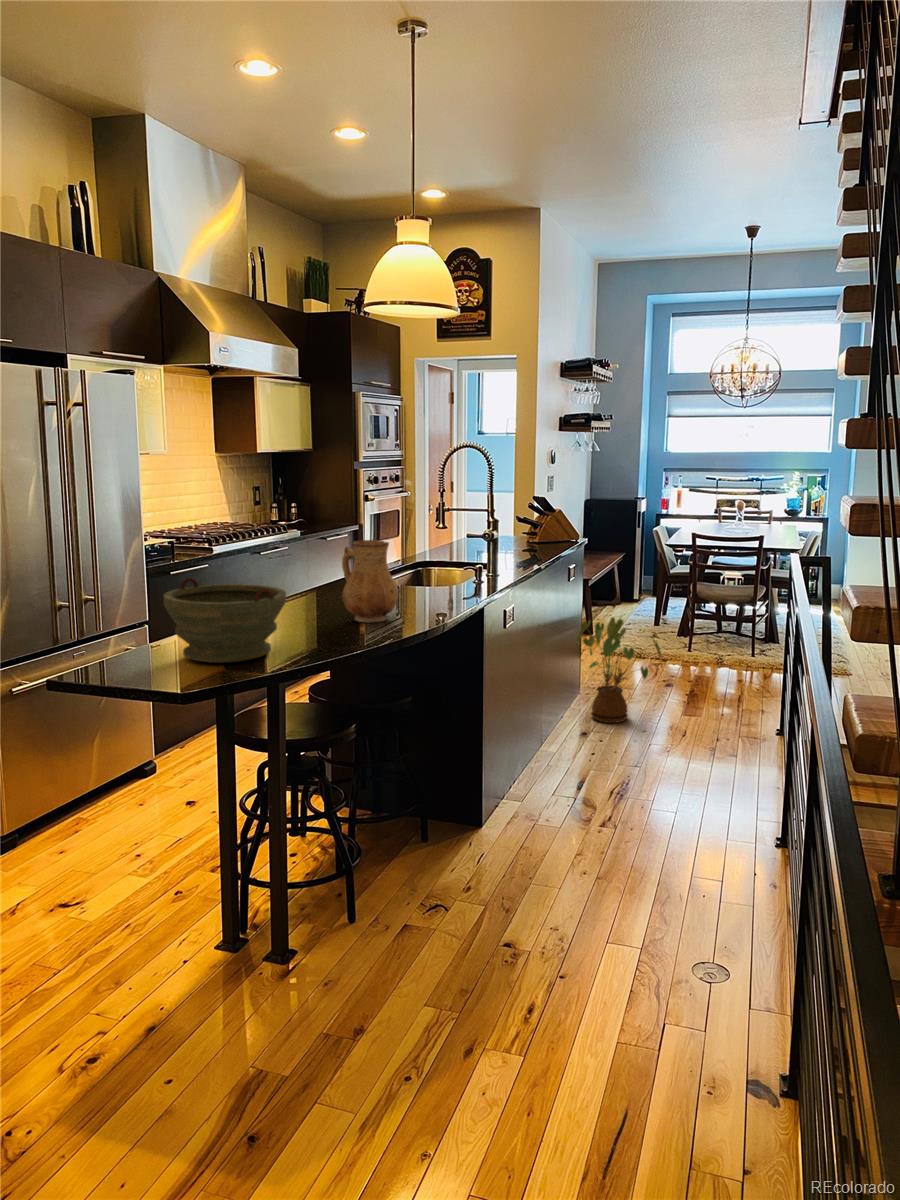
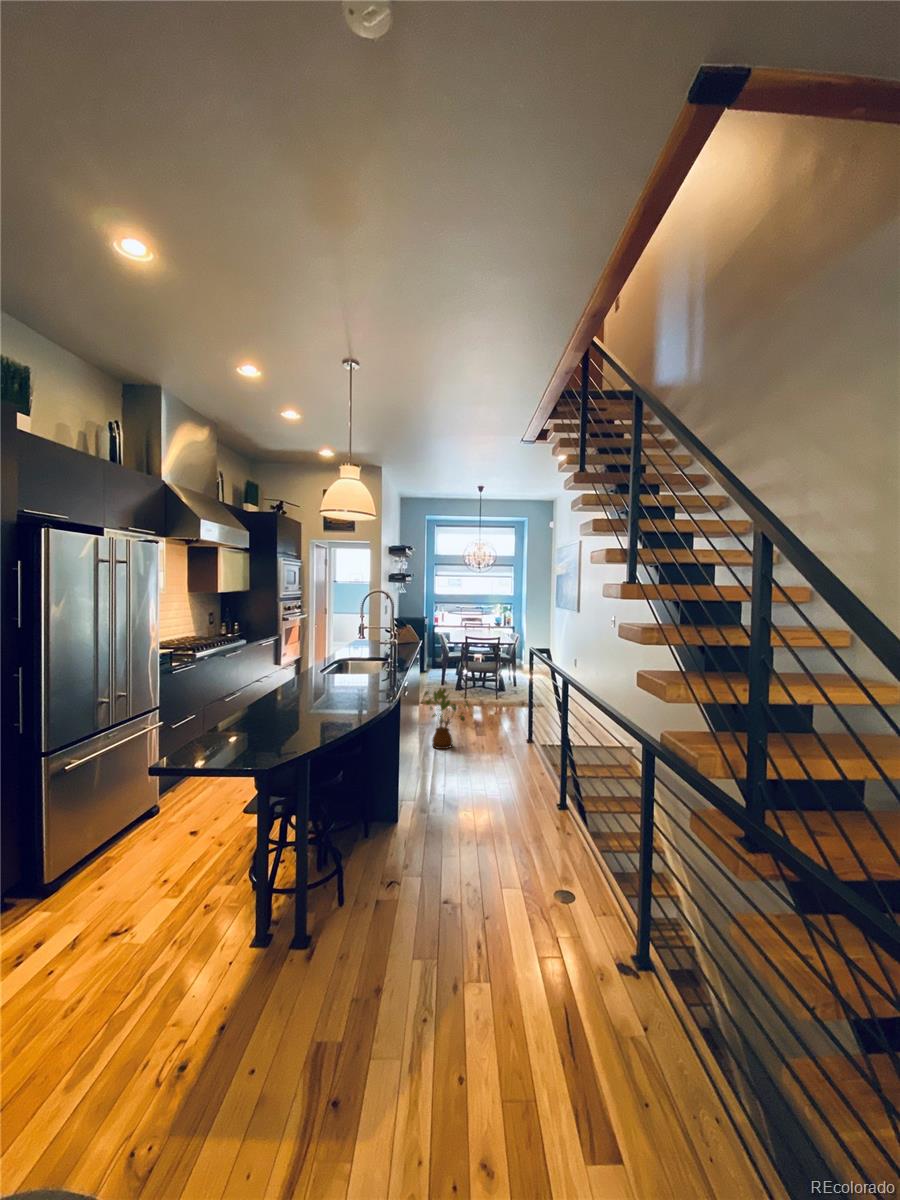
ceramic pitcher: present [342,540,398,622] -> none [333,651,370,703]
bowl: present [164,578,286,663] -> none [240,681,325,739]

